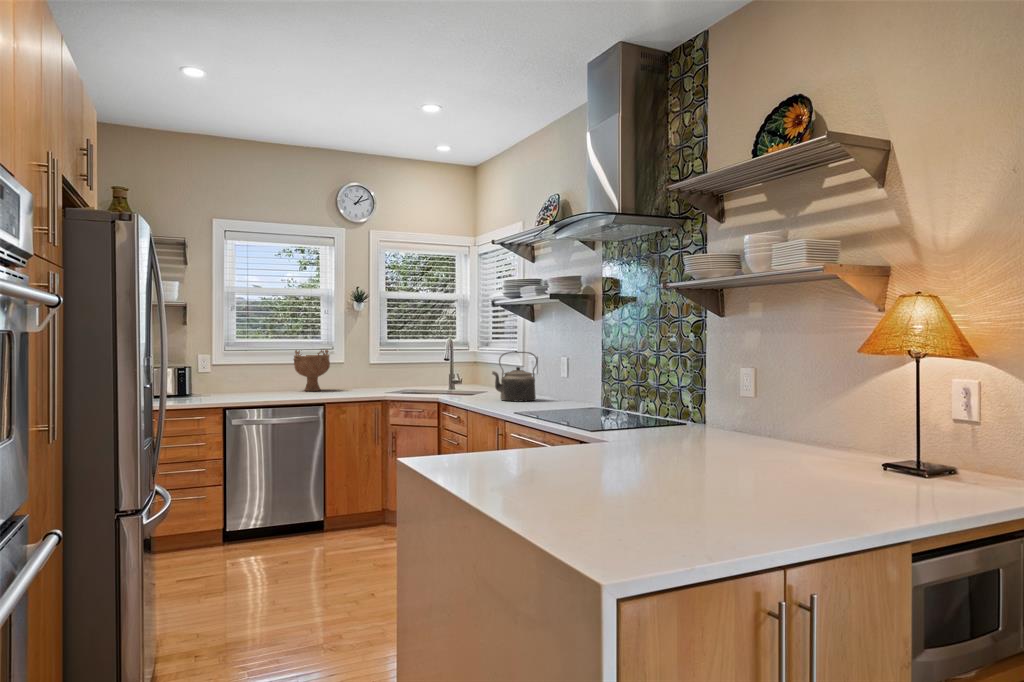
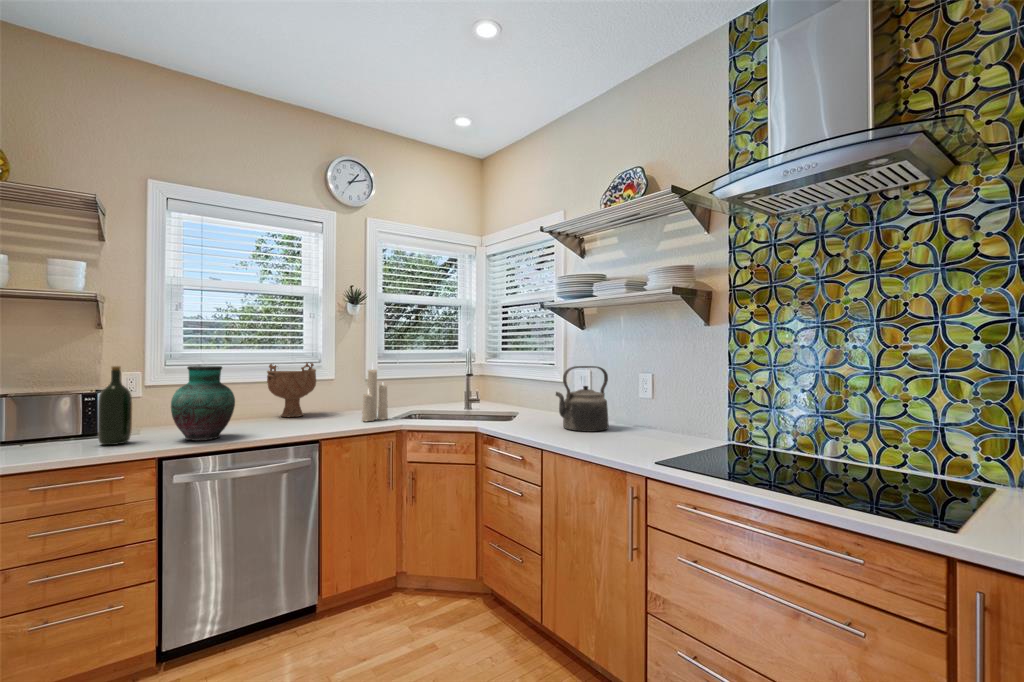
candle: none [359,347,380,394] -> present [362,369,388,421]
wine bottle: none [189,350,208,399] -> present [98,366,132,445]
vase: none [230,350,269,399] -> present [171,366,235,441]

